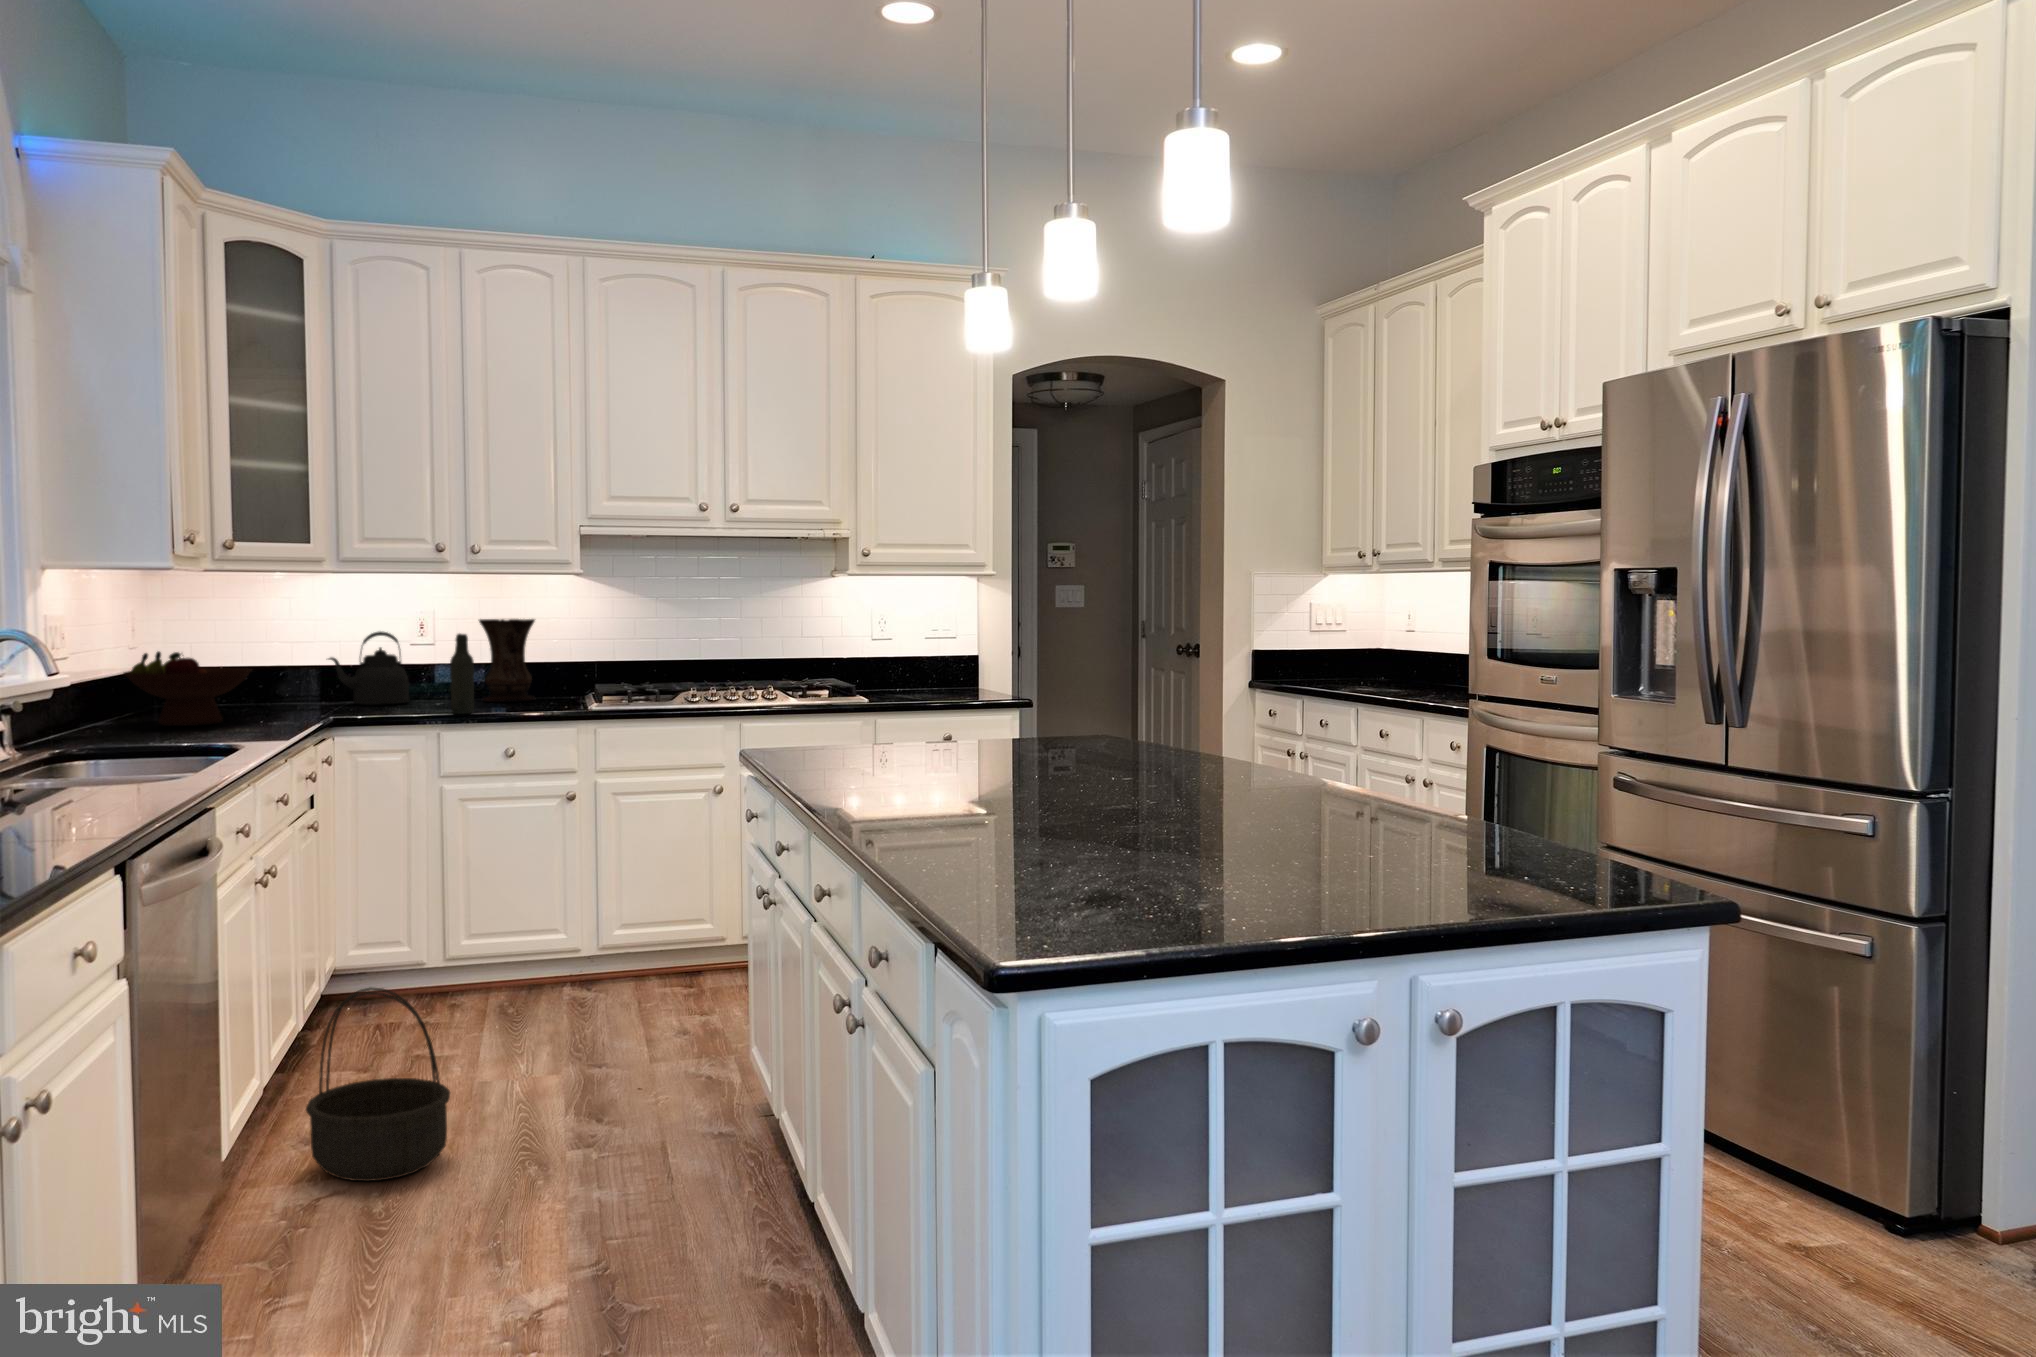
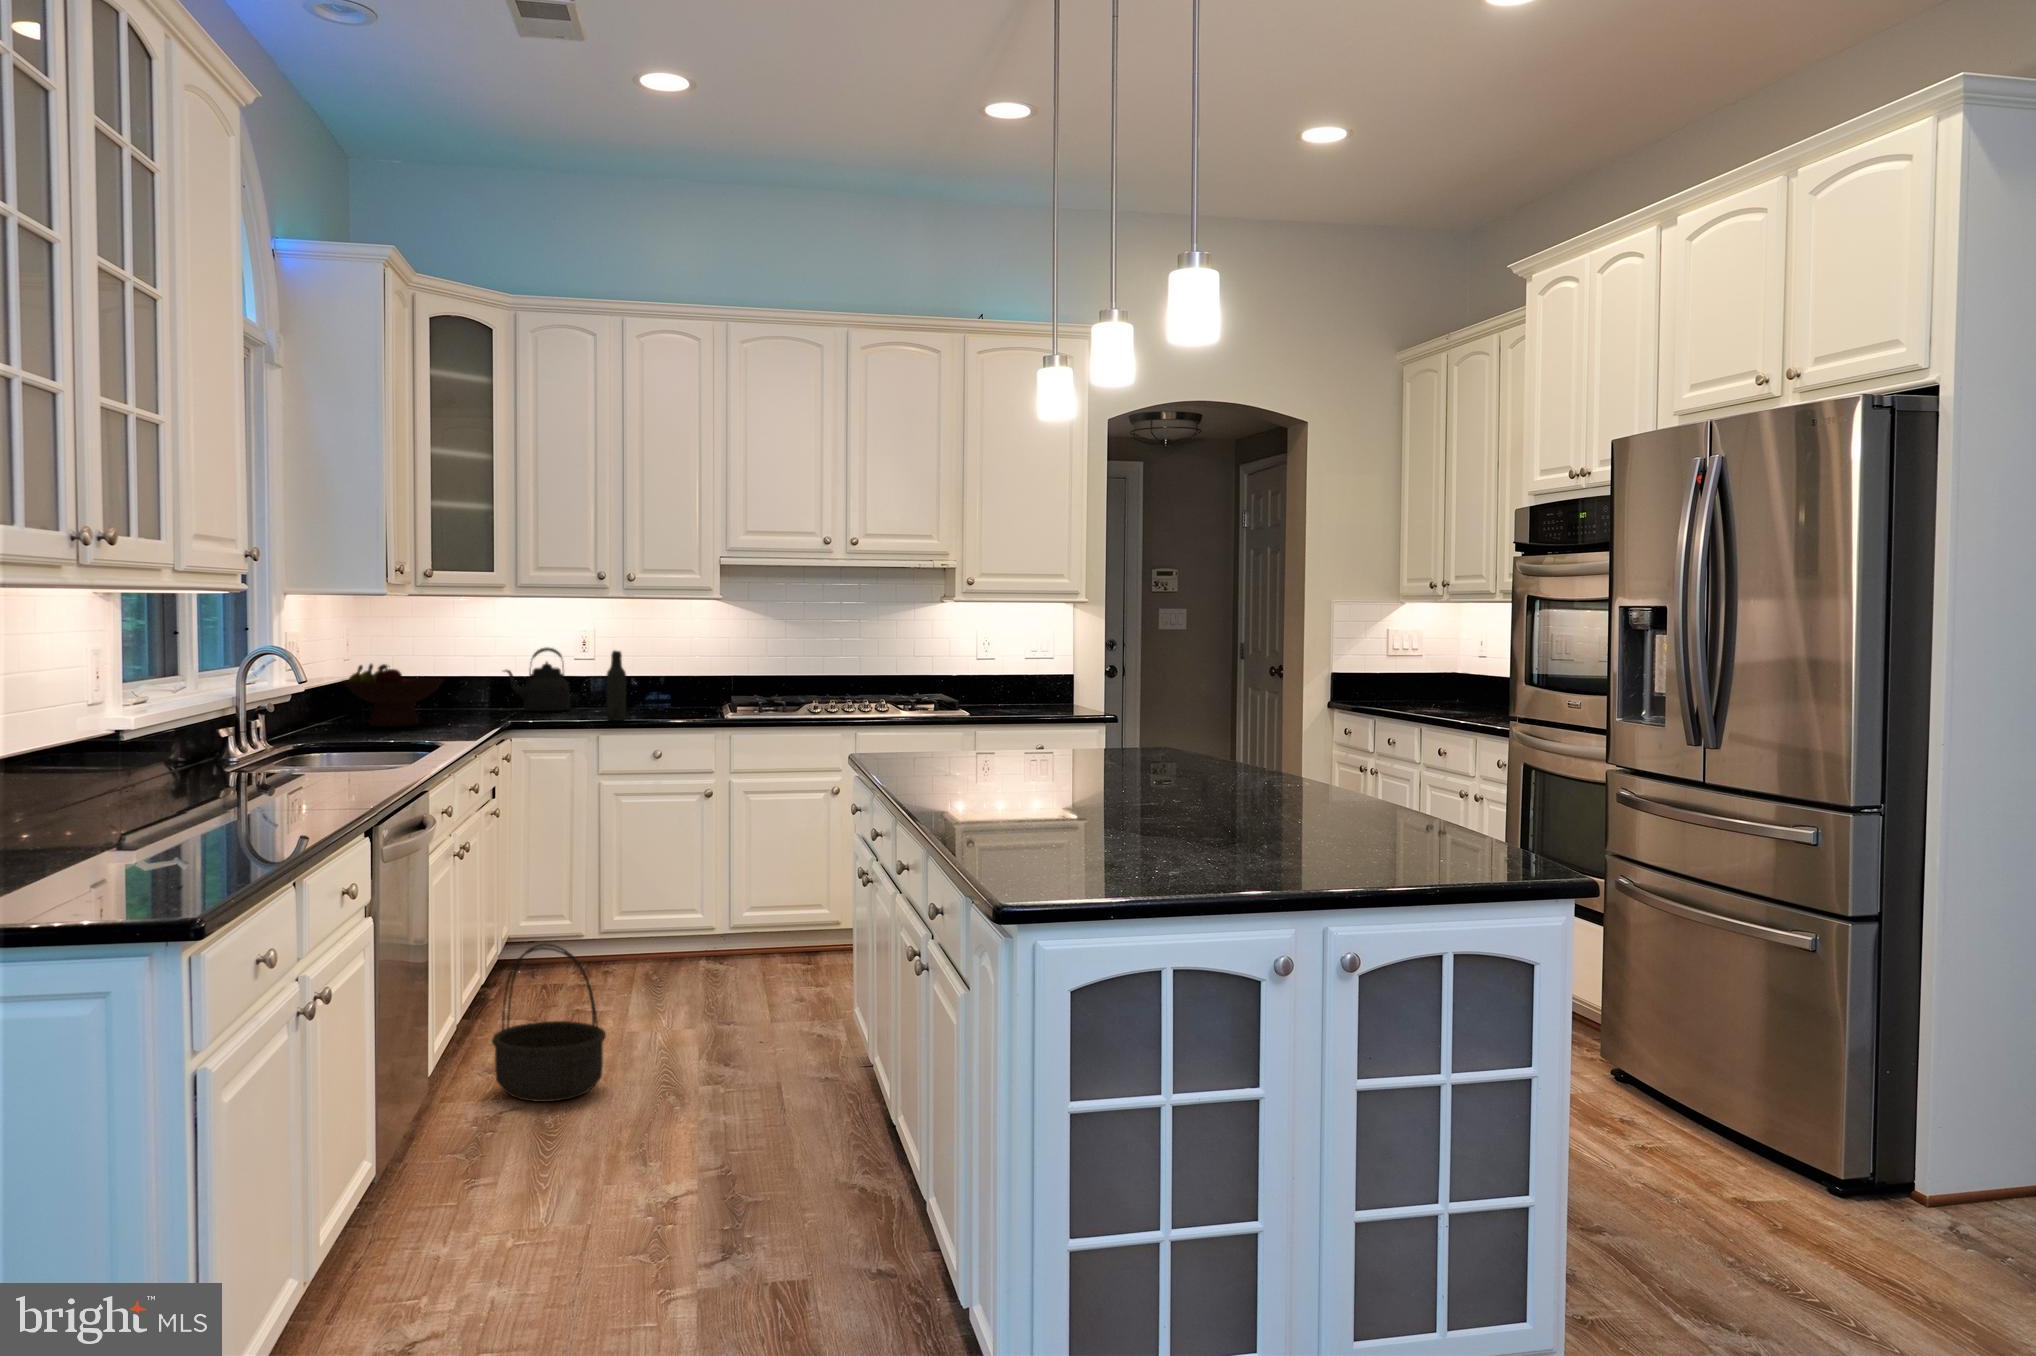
vase: present [479,619,535,702] -> none [630,637,679,711]

